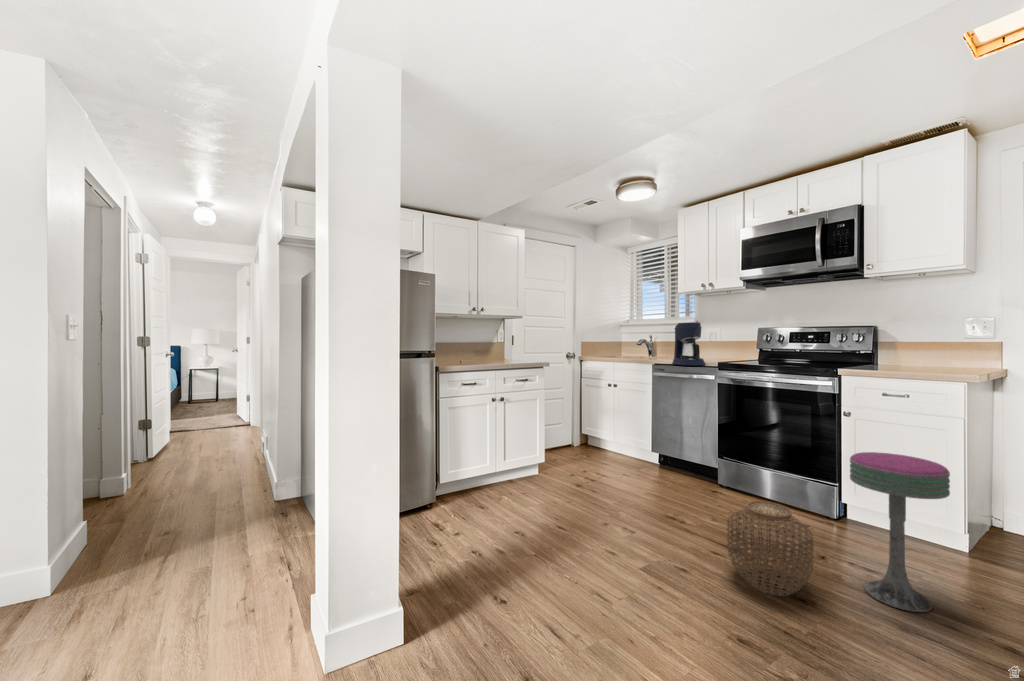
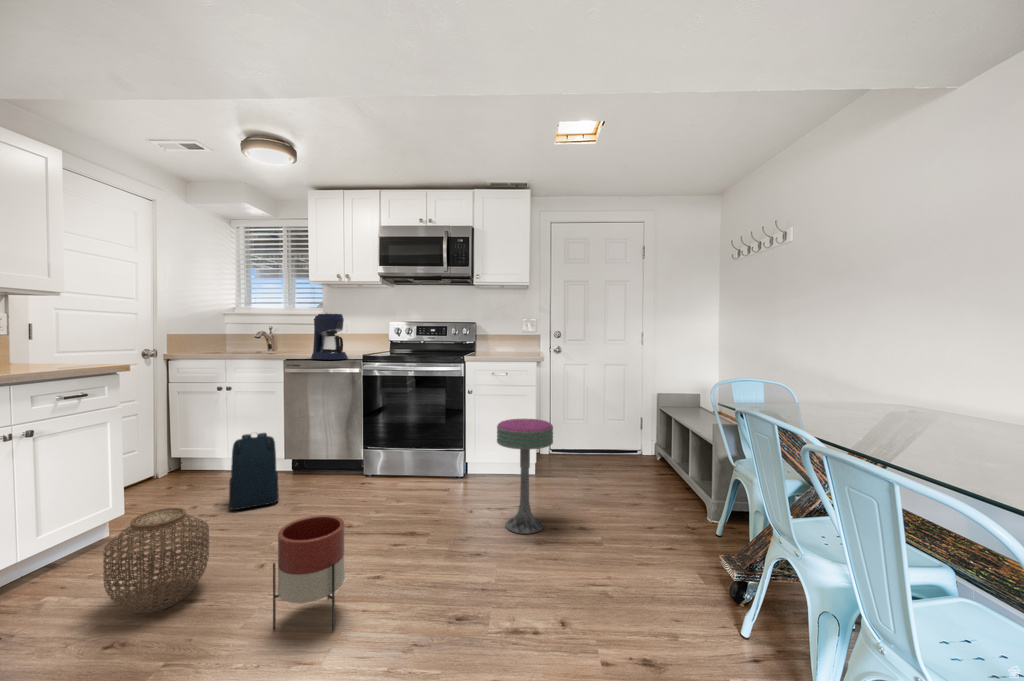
backpack: none [603,422,639,484] -> present [229,433,279,510]
planter: none [591,492,644,591] -> present [273,515,345,631]
woven basket: present [727,501,814,596] -> present [103,508,209,613]

